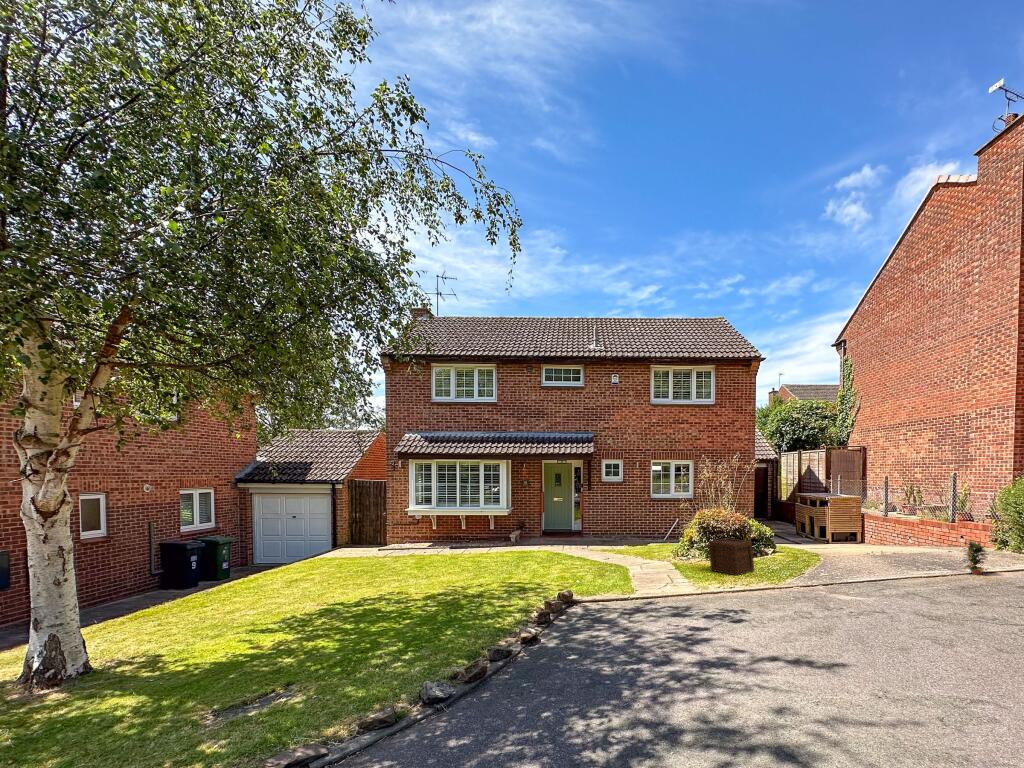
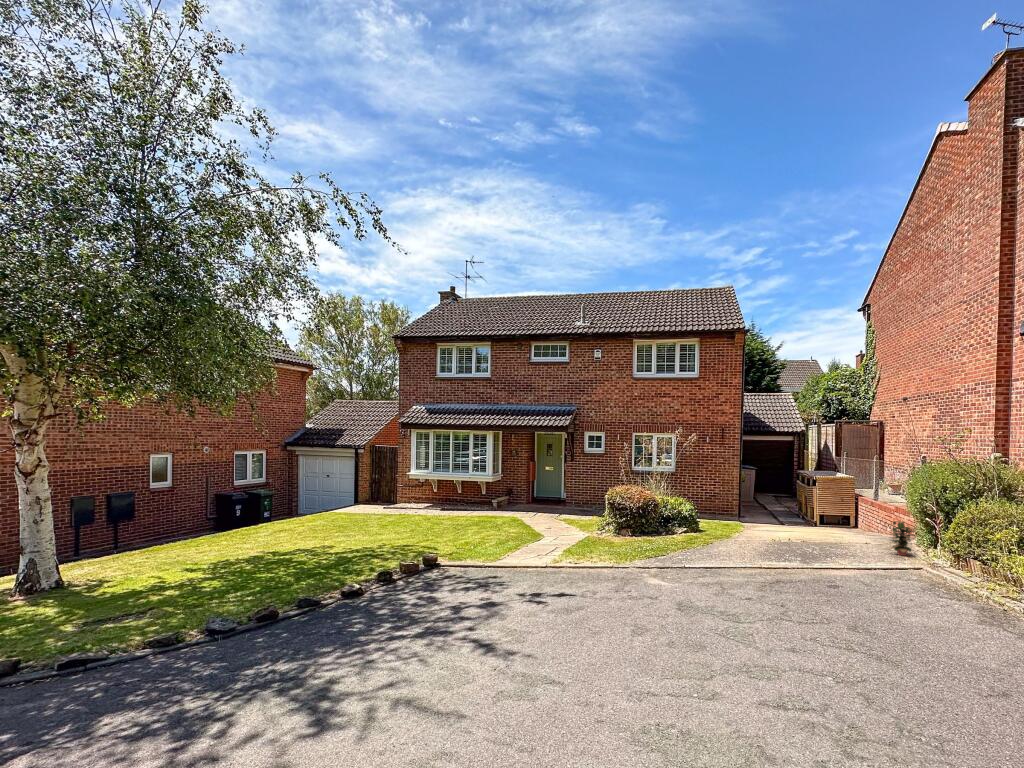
wooden crate: present [709,538,754,575] -> none [638,508,679,543]

